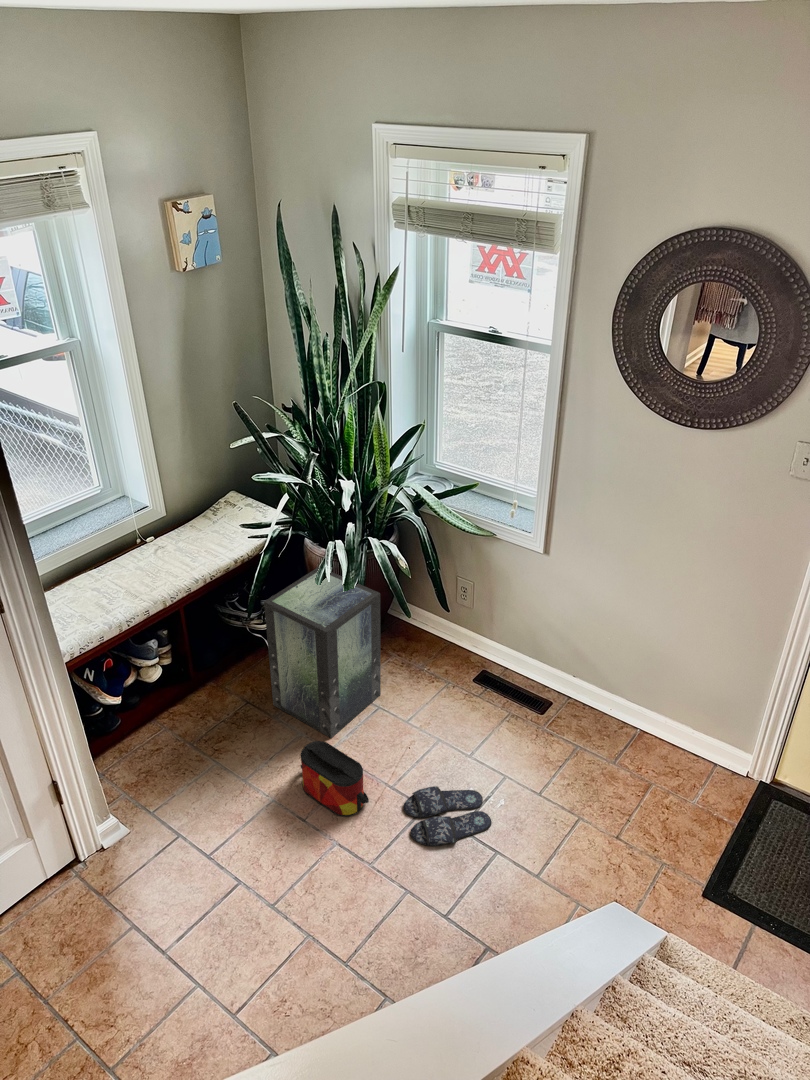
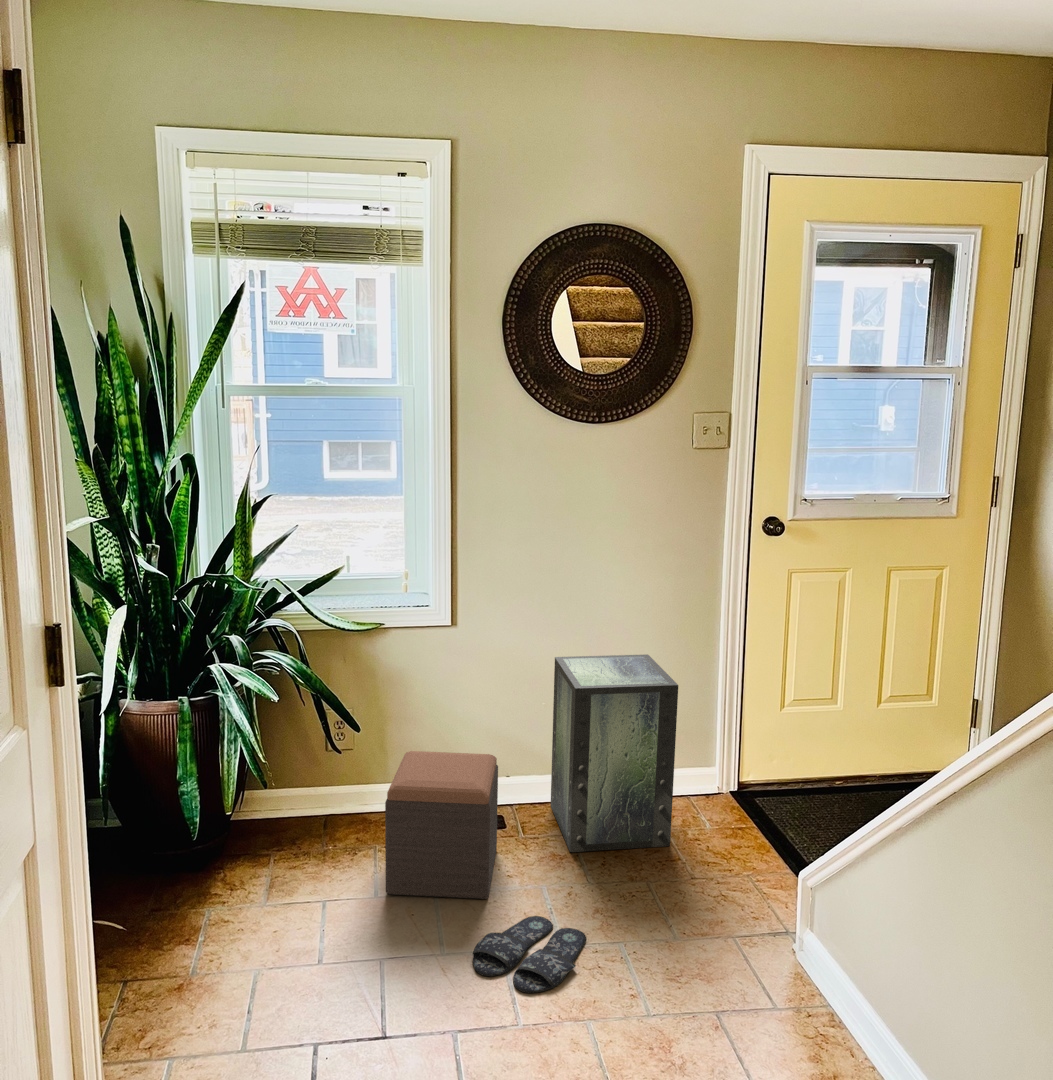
storage box: present [264,567,381,738] -> present [551,654,678,852]
footstool: none [417,636,522,761] -> present [385,751,498,899]
bag: present [301,741,369,817] -> none [304,931,441,1031]

